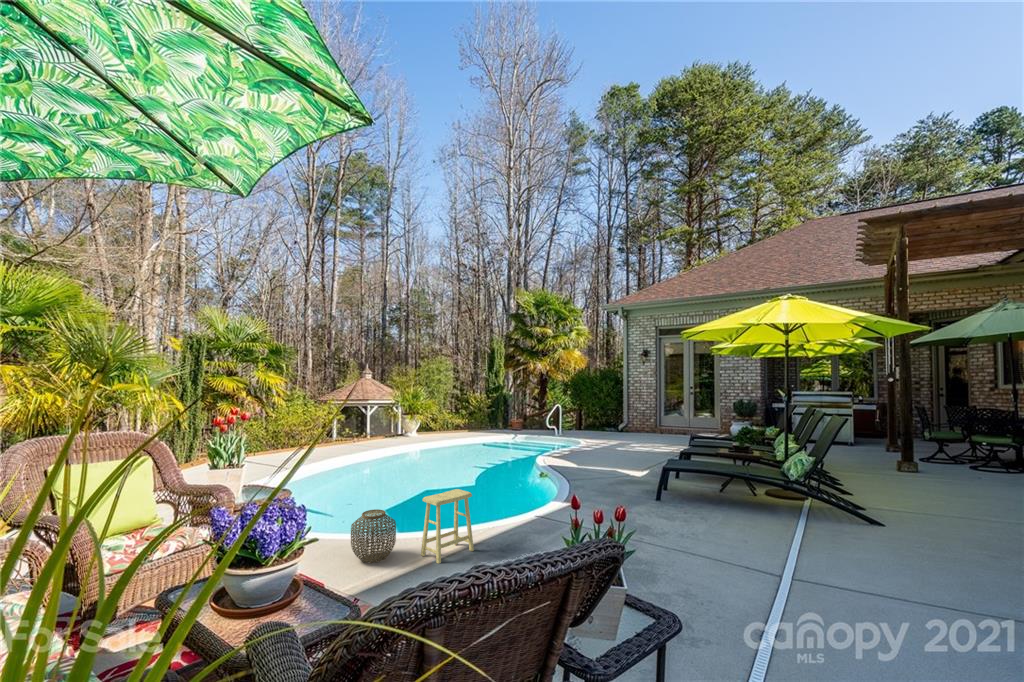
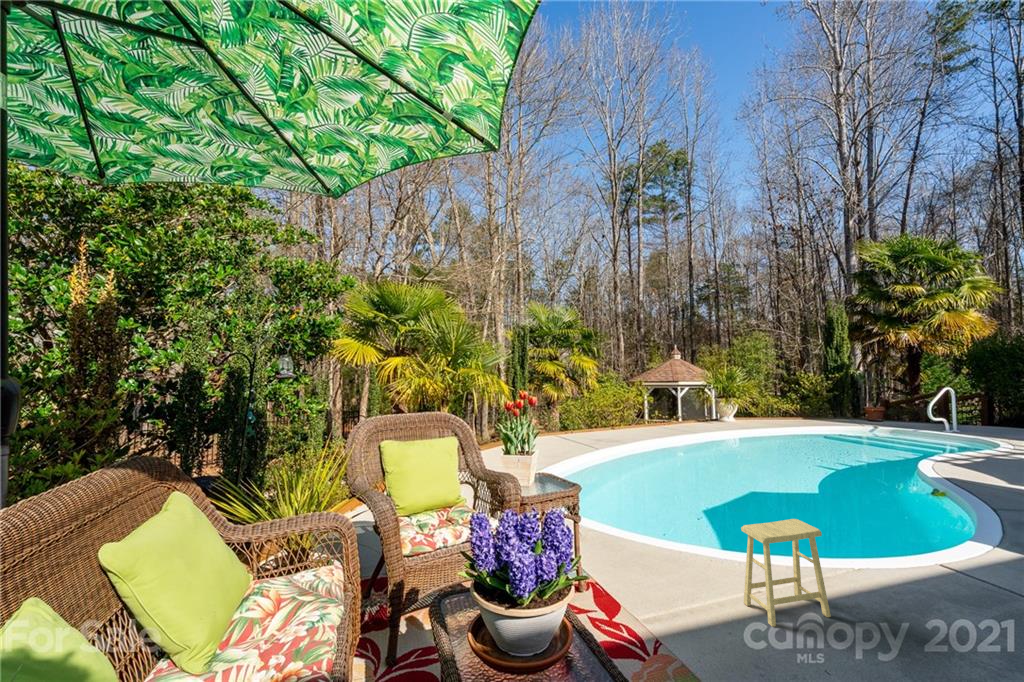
woven basket: present [351,509,396,563] -> none [647,529,706,599]

